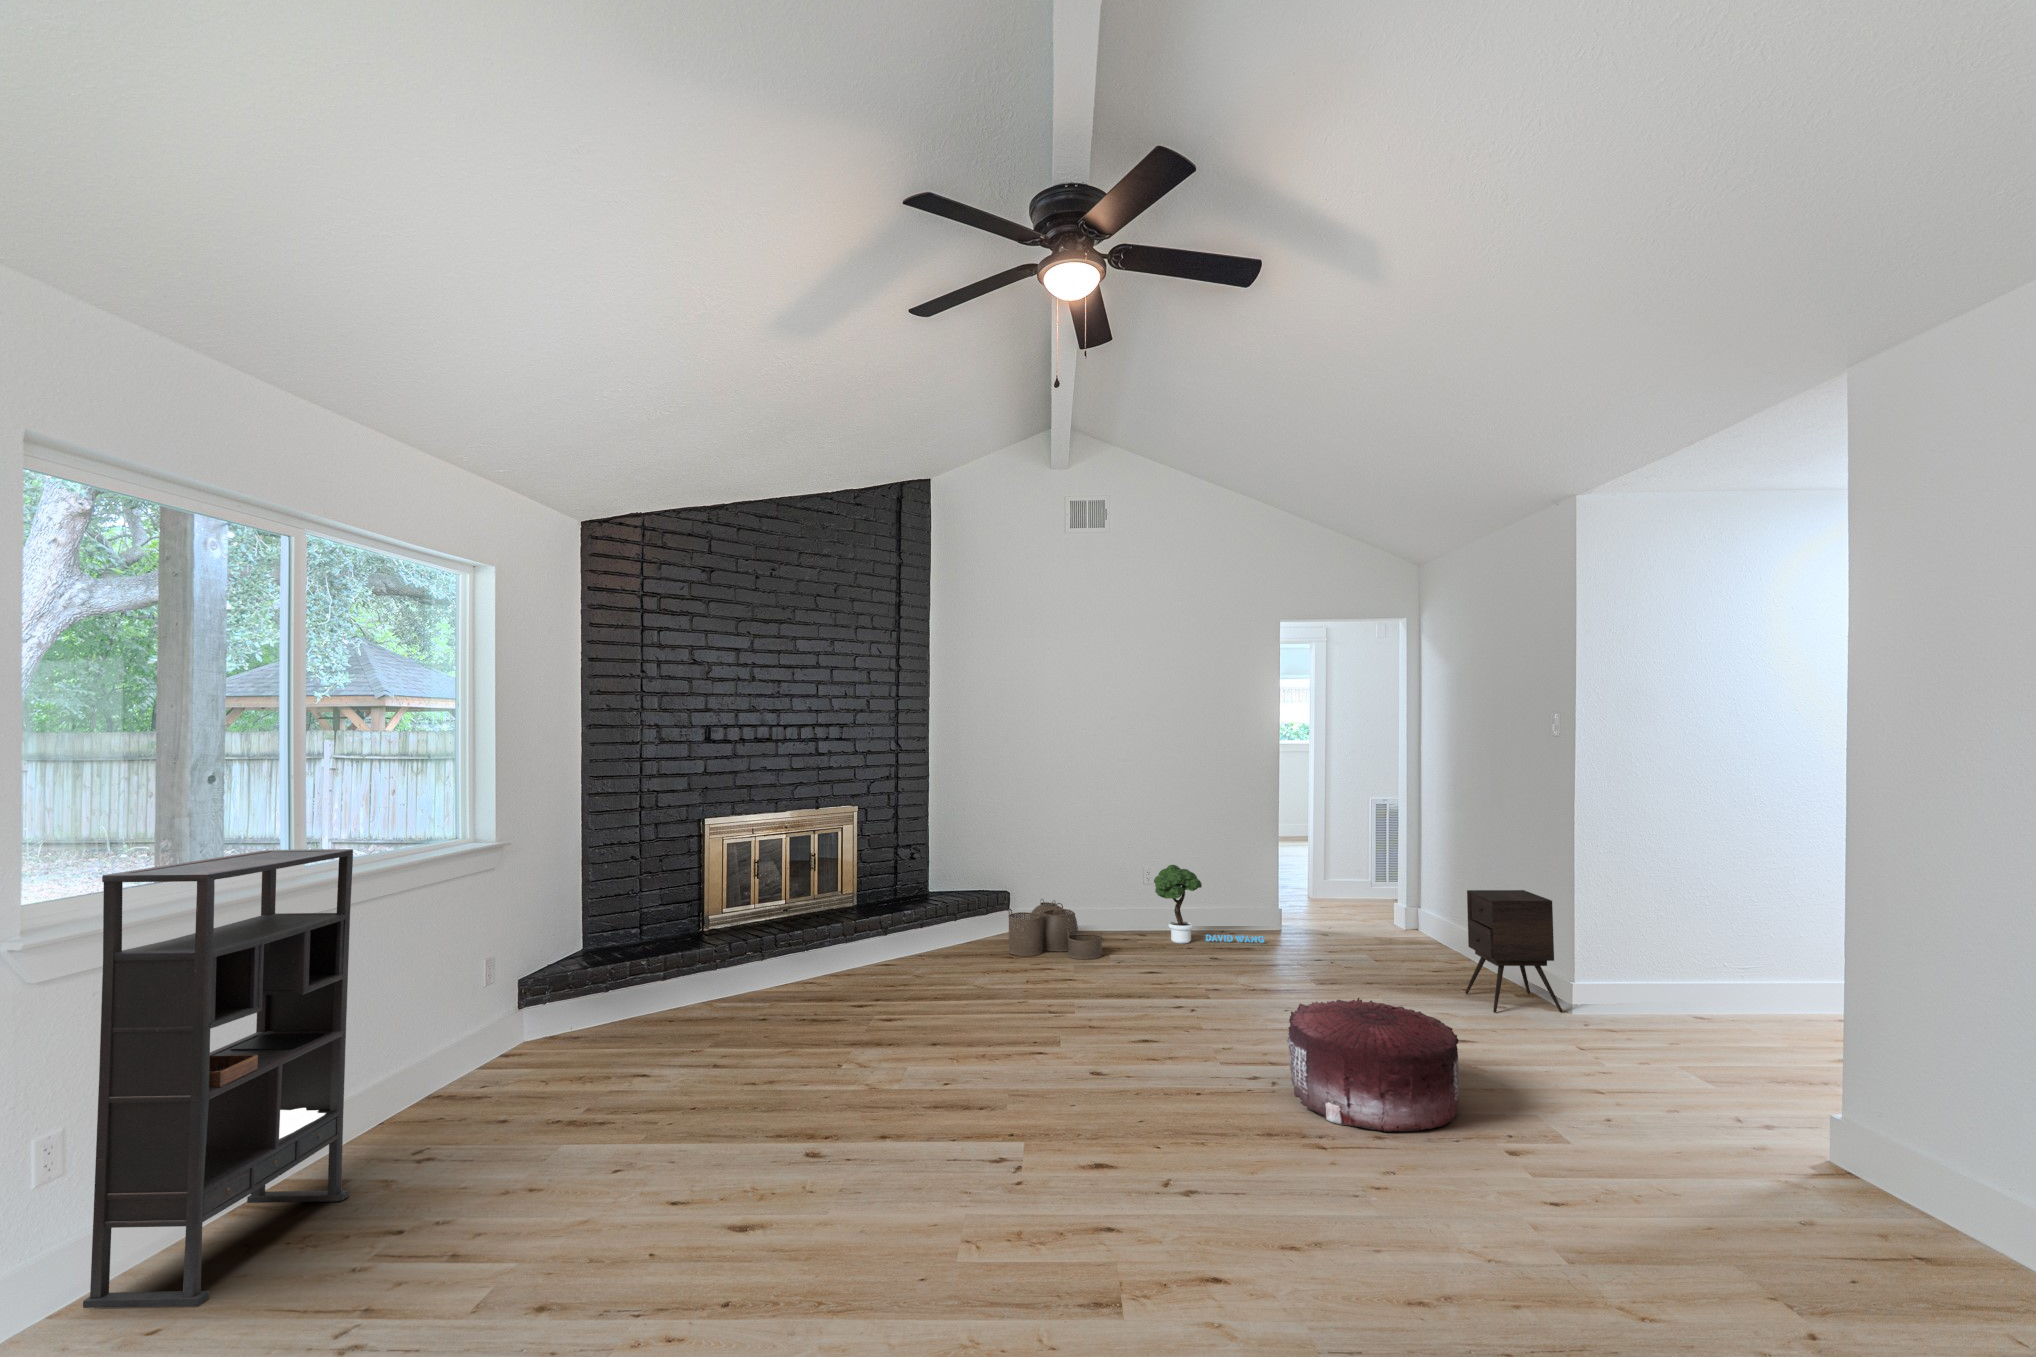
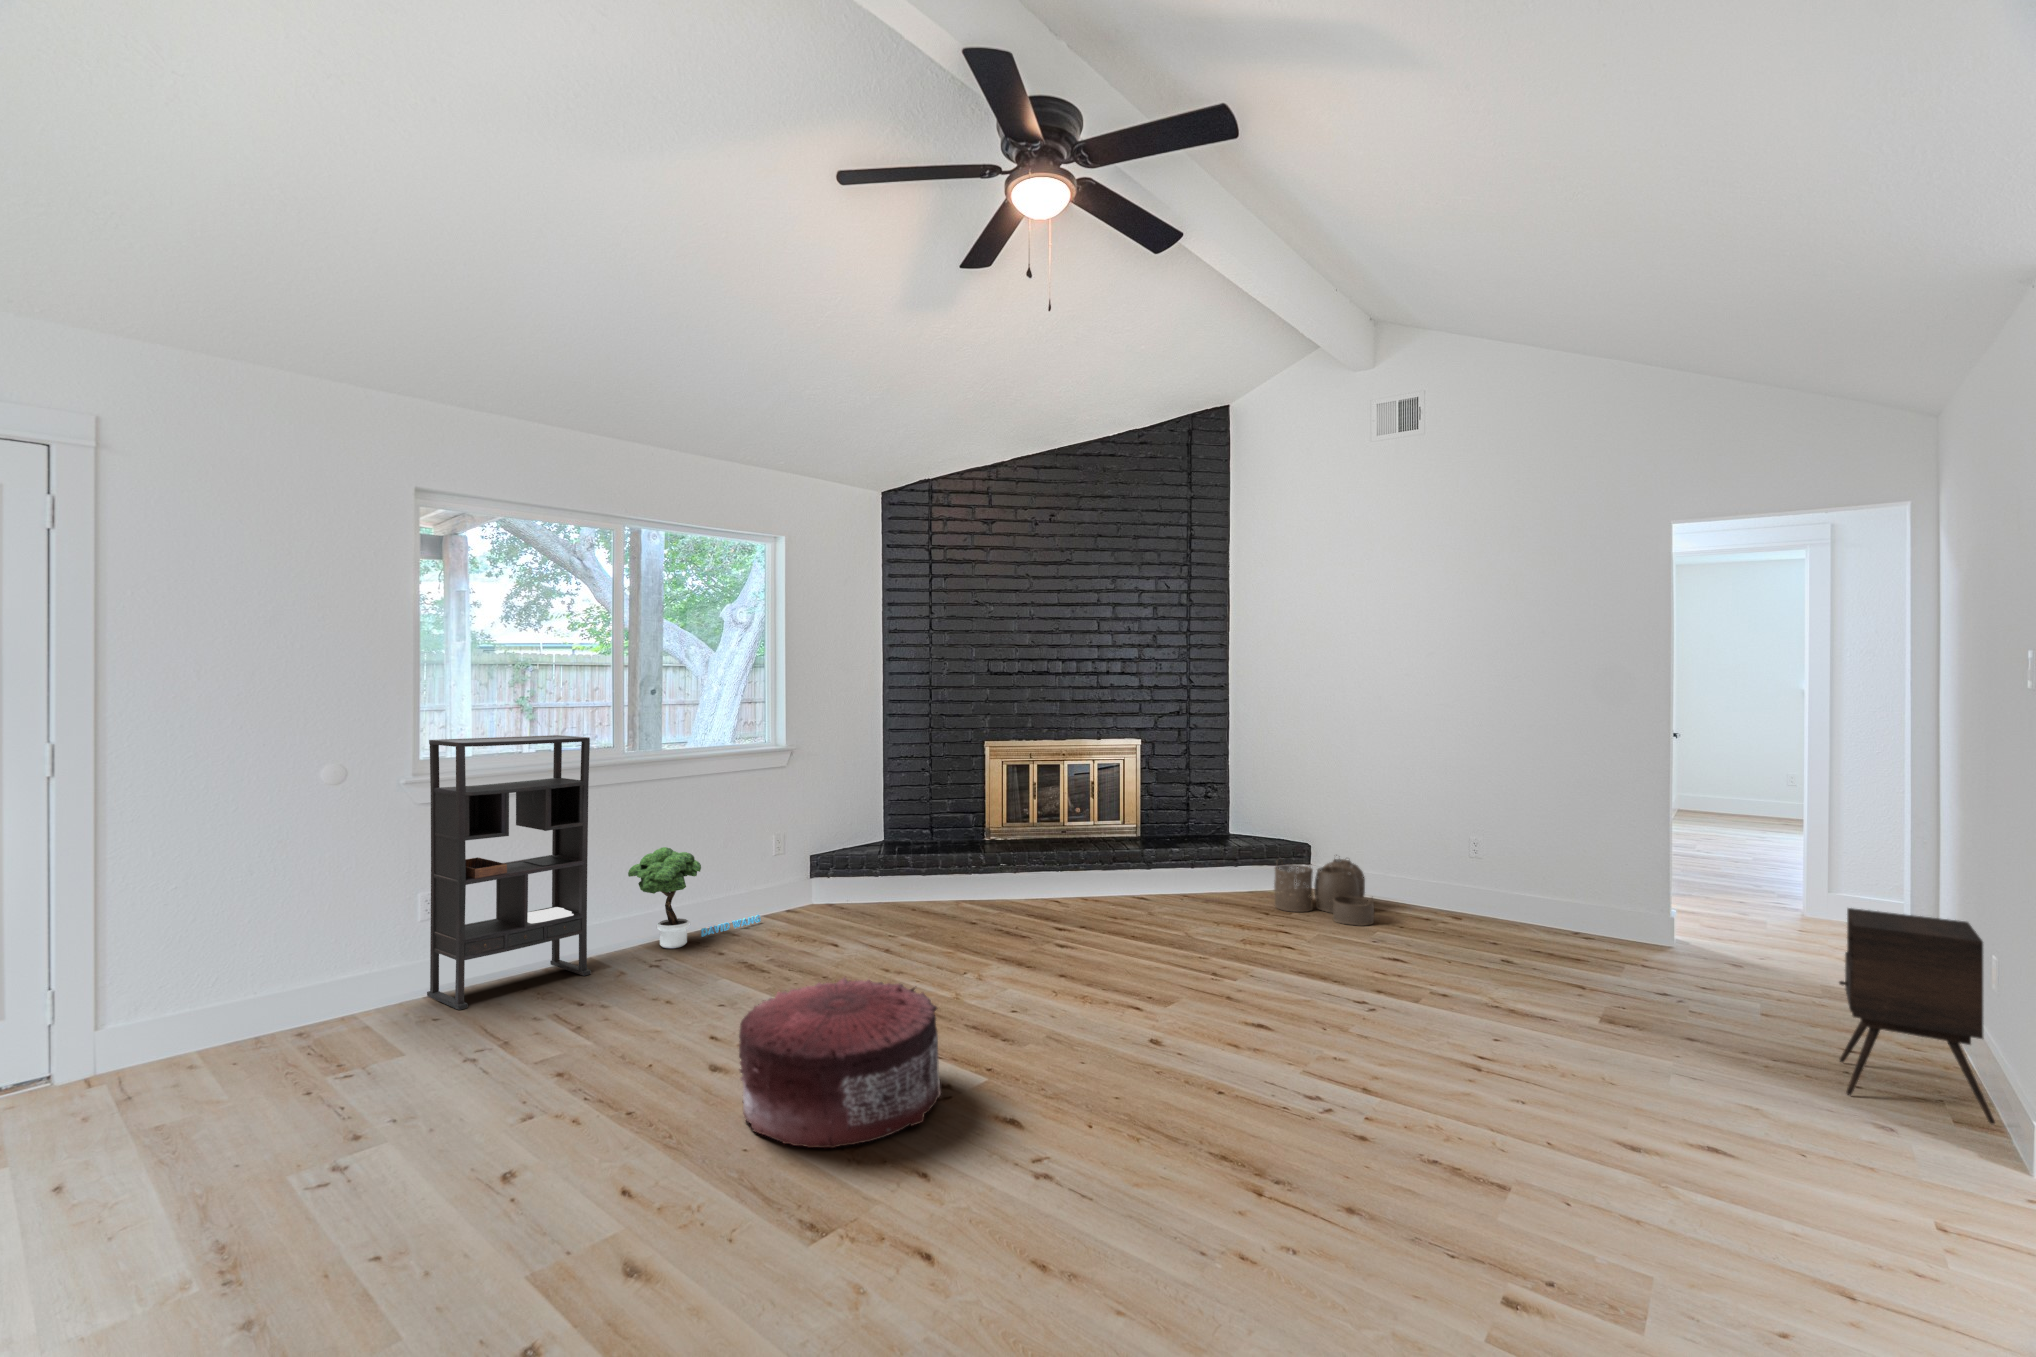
potted tree: present [1154,865,1264,944] -> present [628,847,761,948]
pouf: present [1287,998,1459,1132] -> present [739,978,941,1148]

